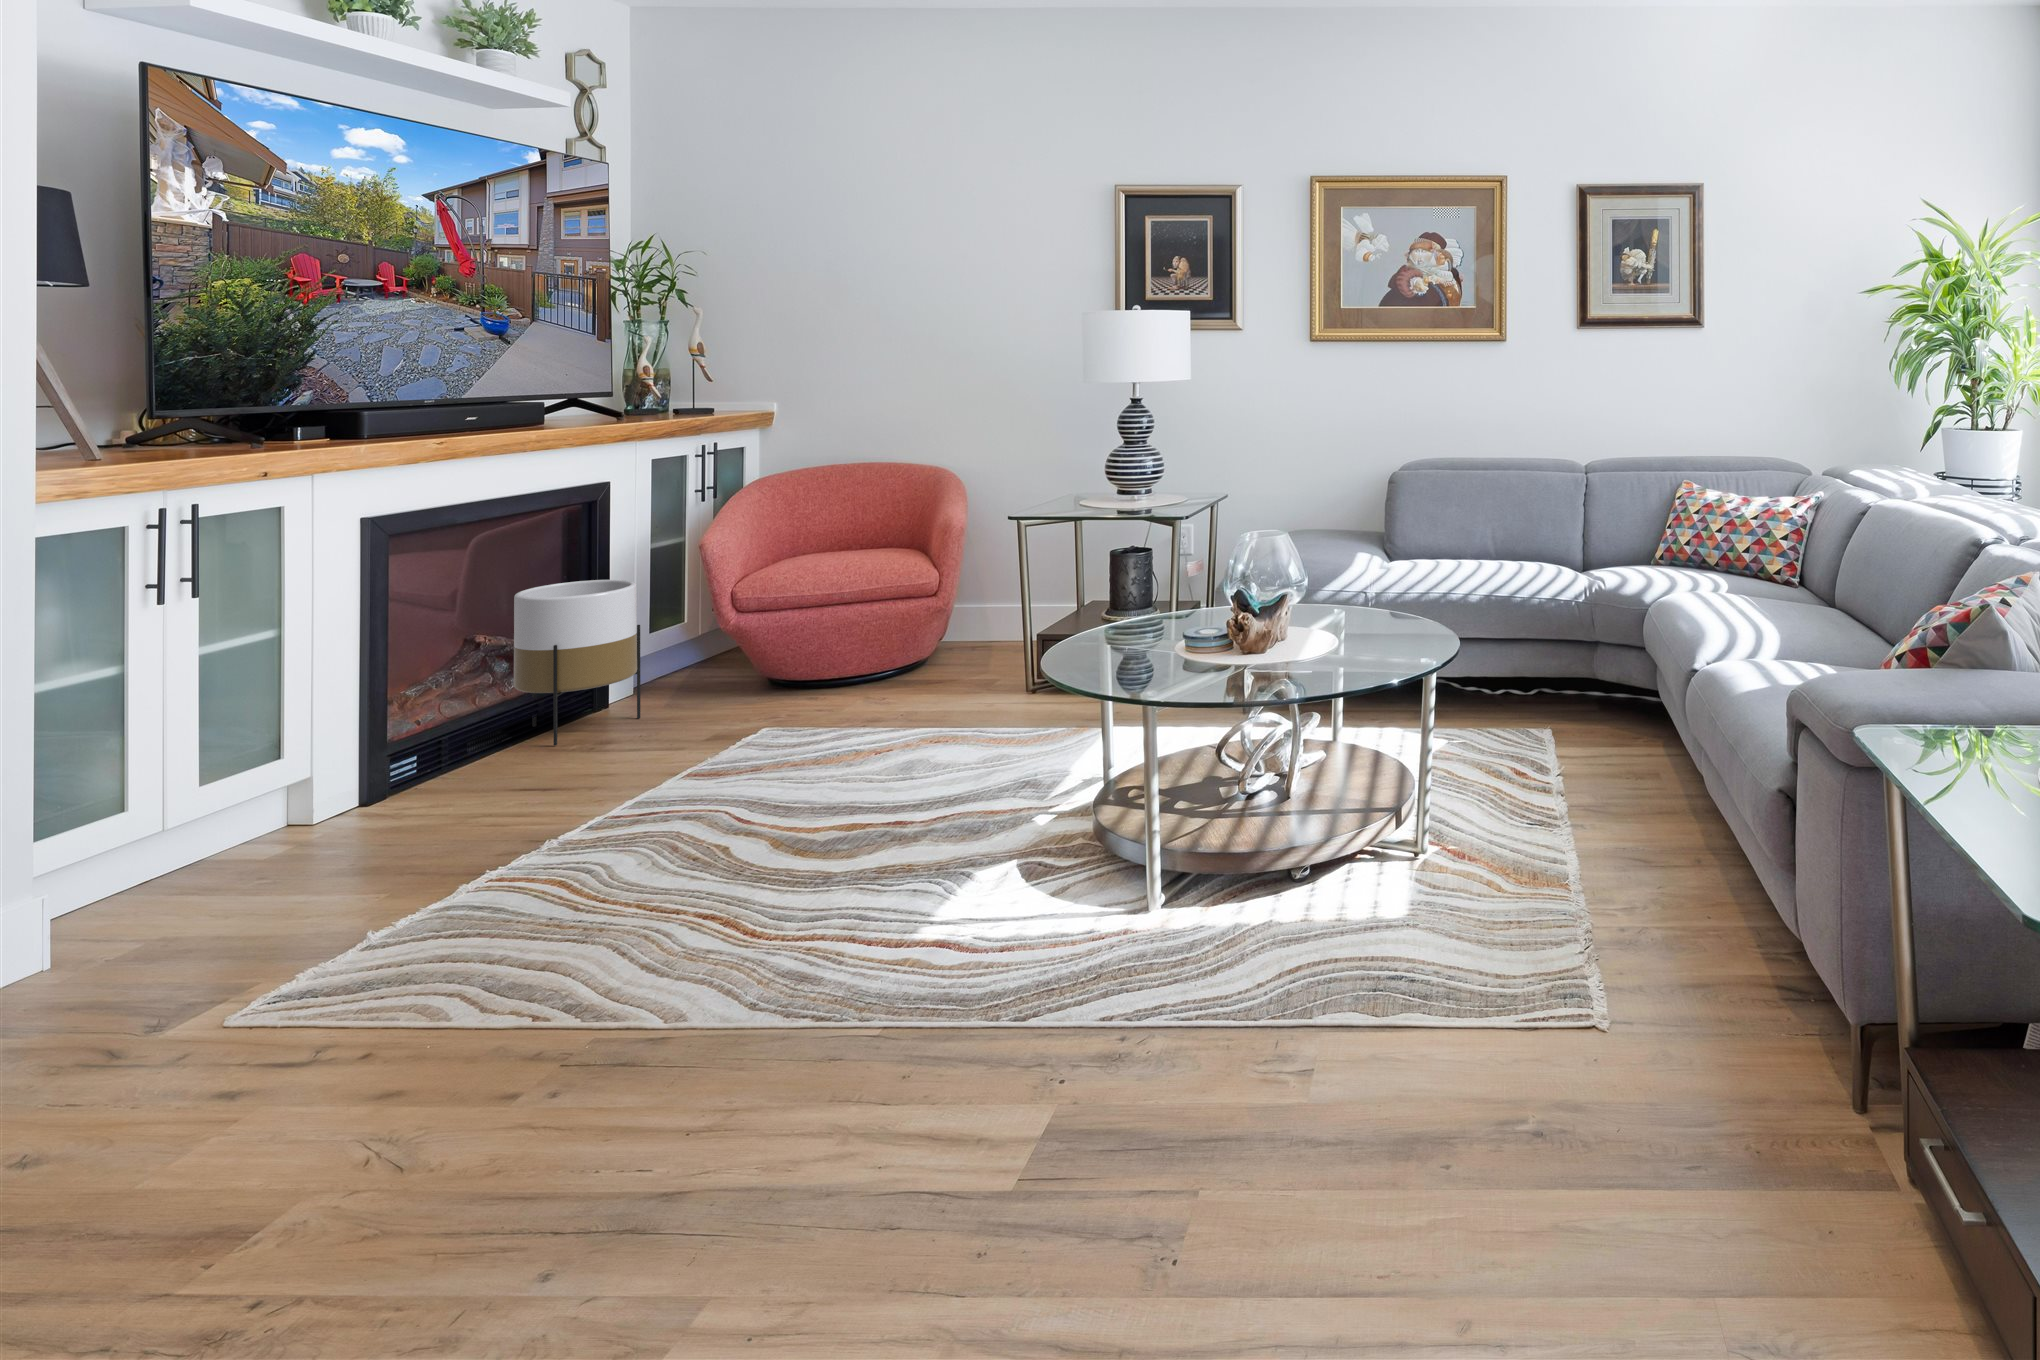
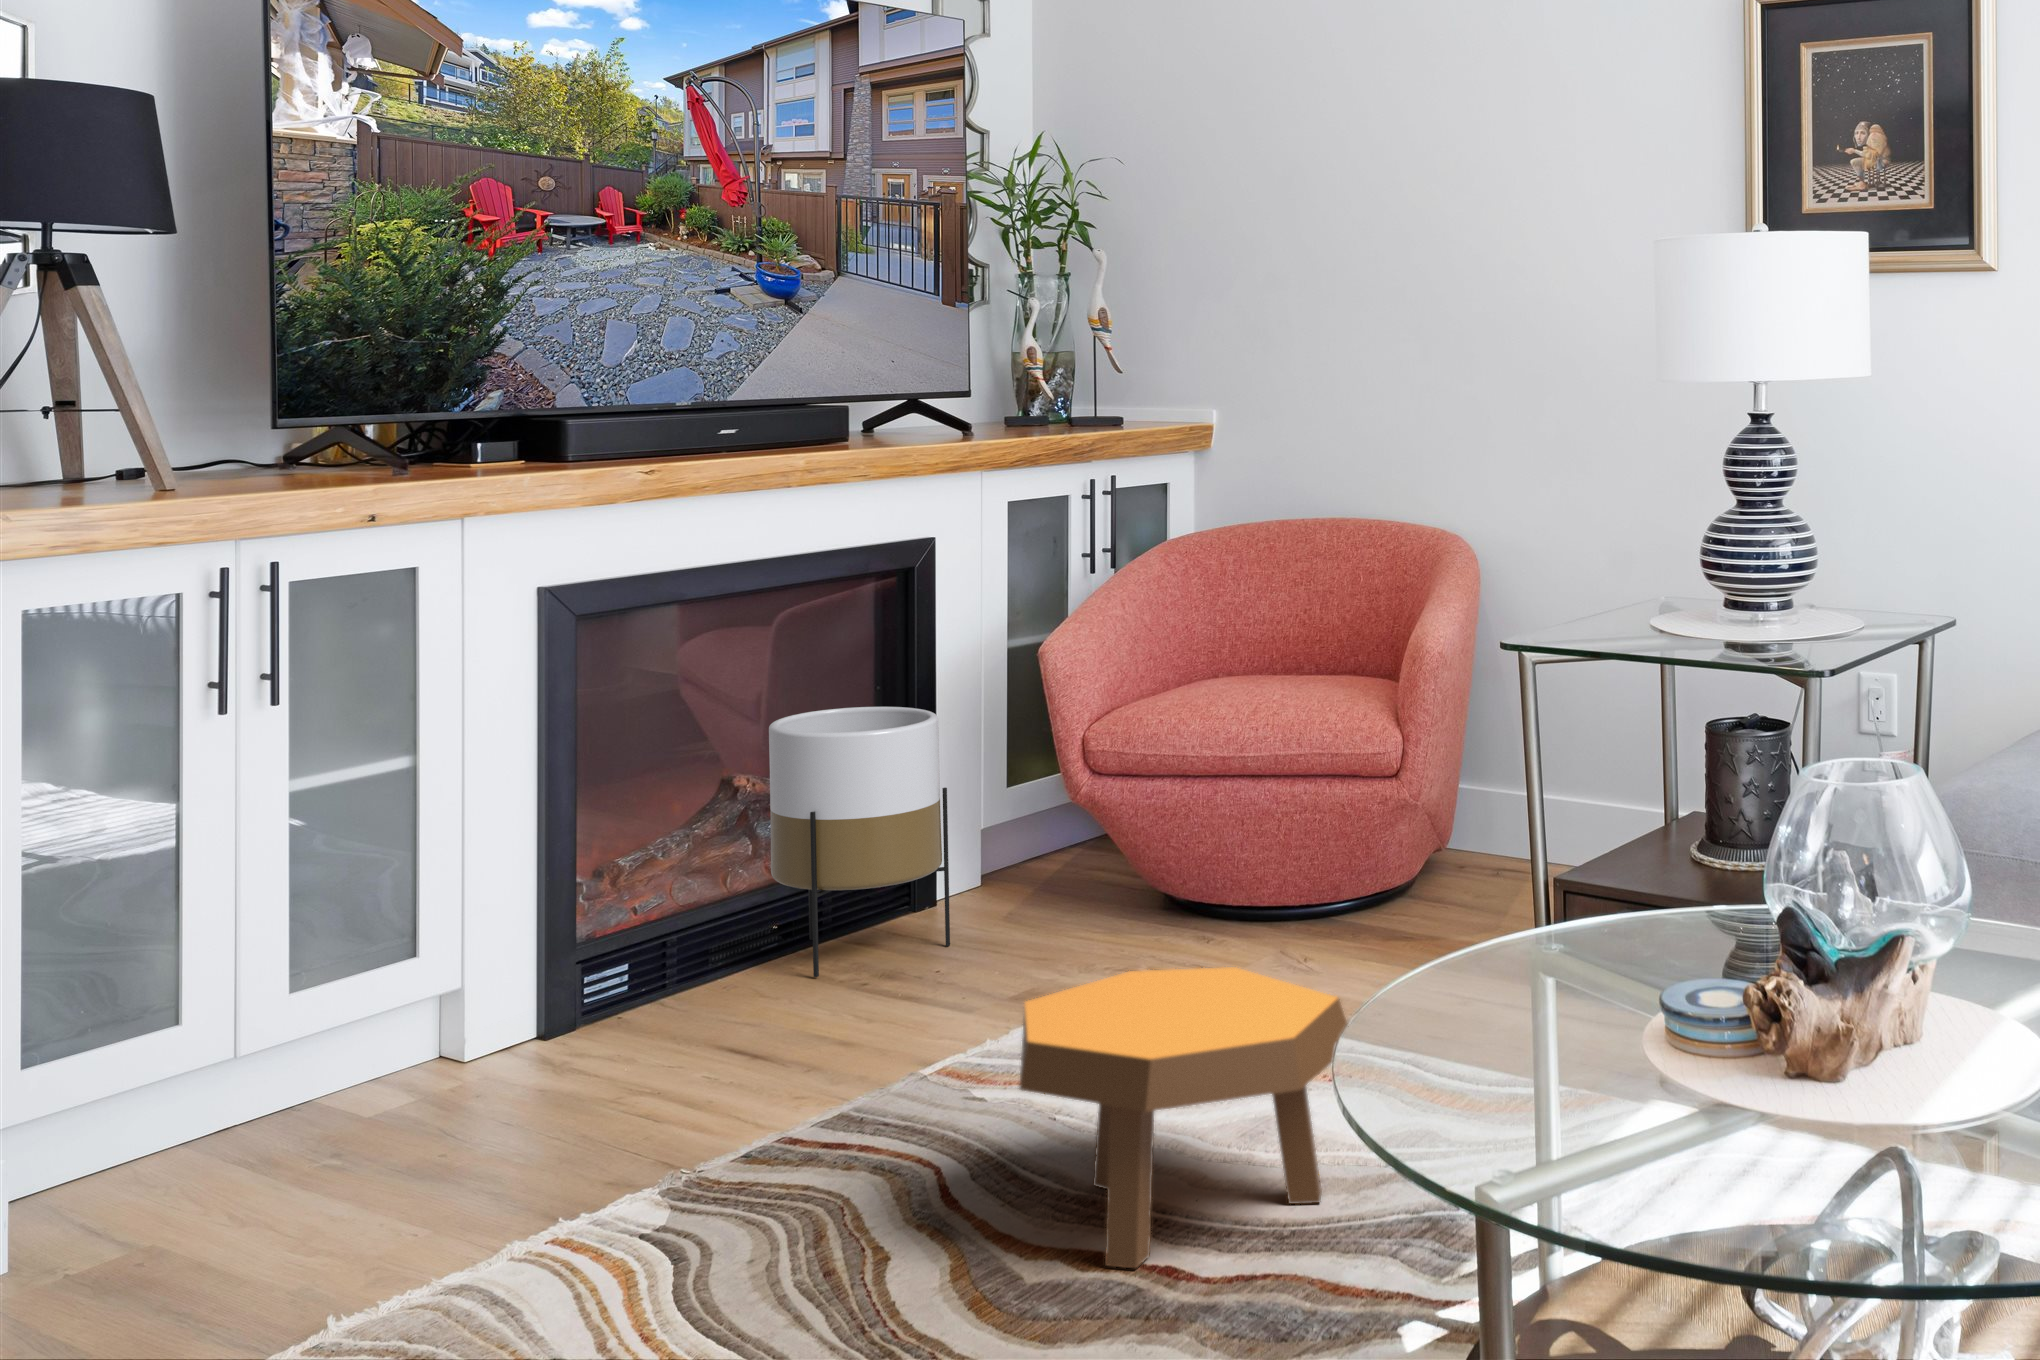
footstool: none [792,692,990,853] -> present [1020,967,1347,1268]

